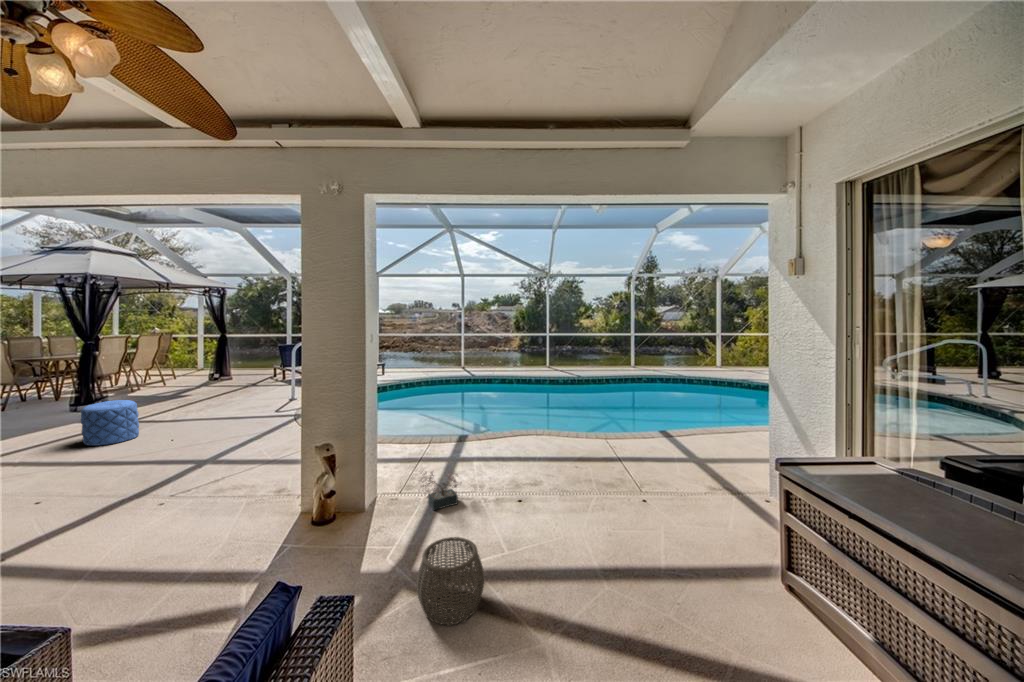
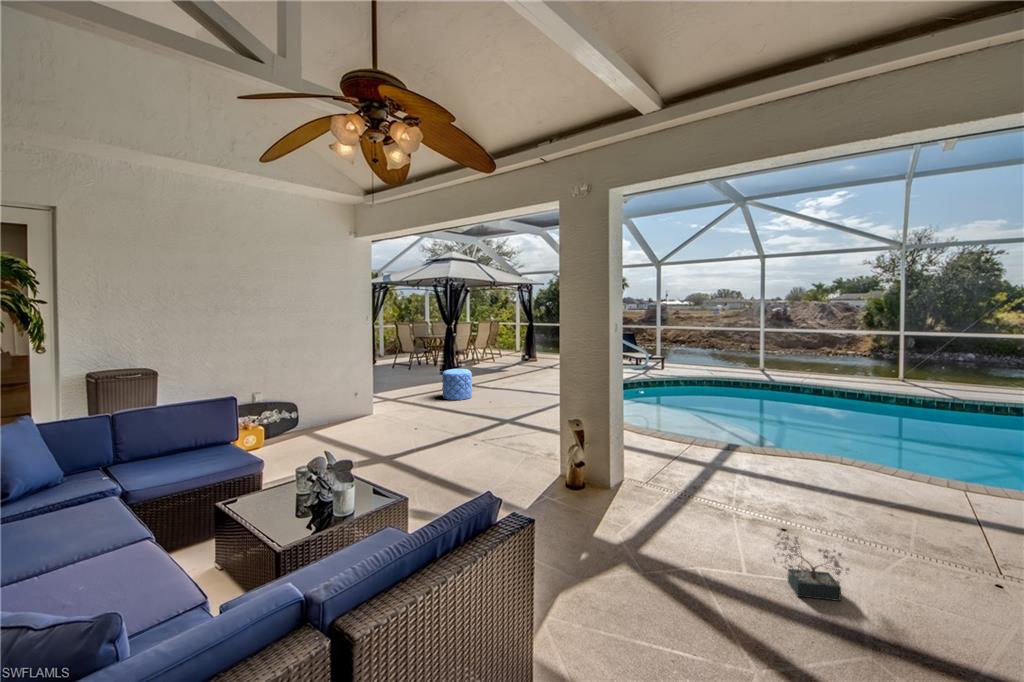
decorative plant: present [419,472,462,510] -> present [773,532,849,601]
woven basket: present [417,537,484,626] -> none [625,521,692,600]

